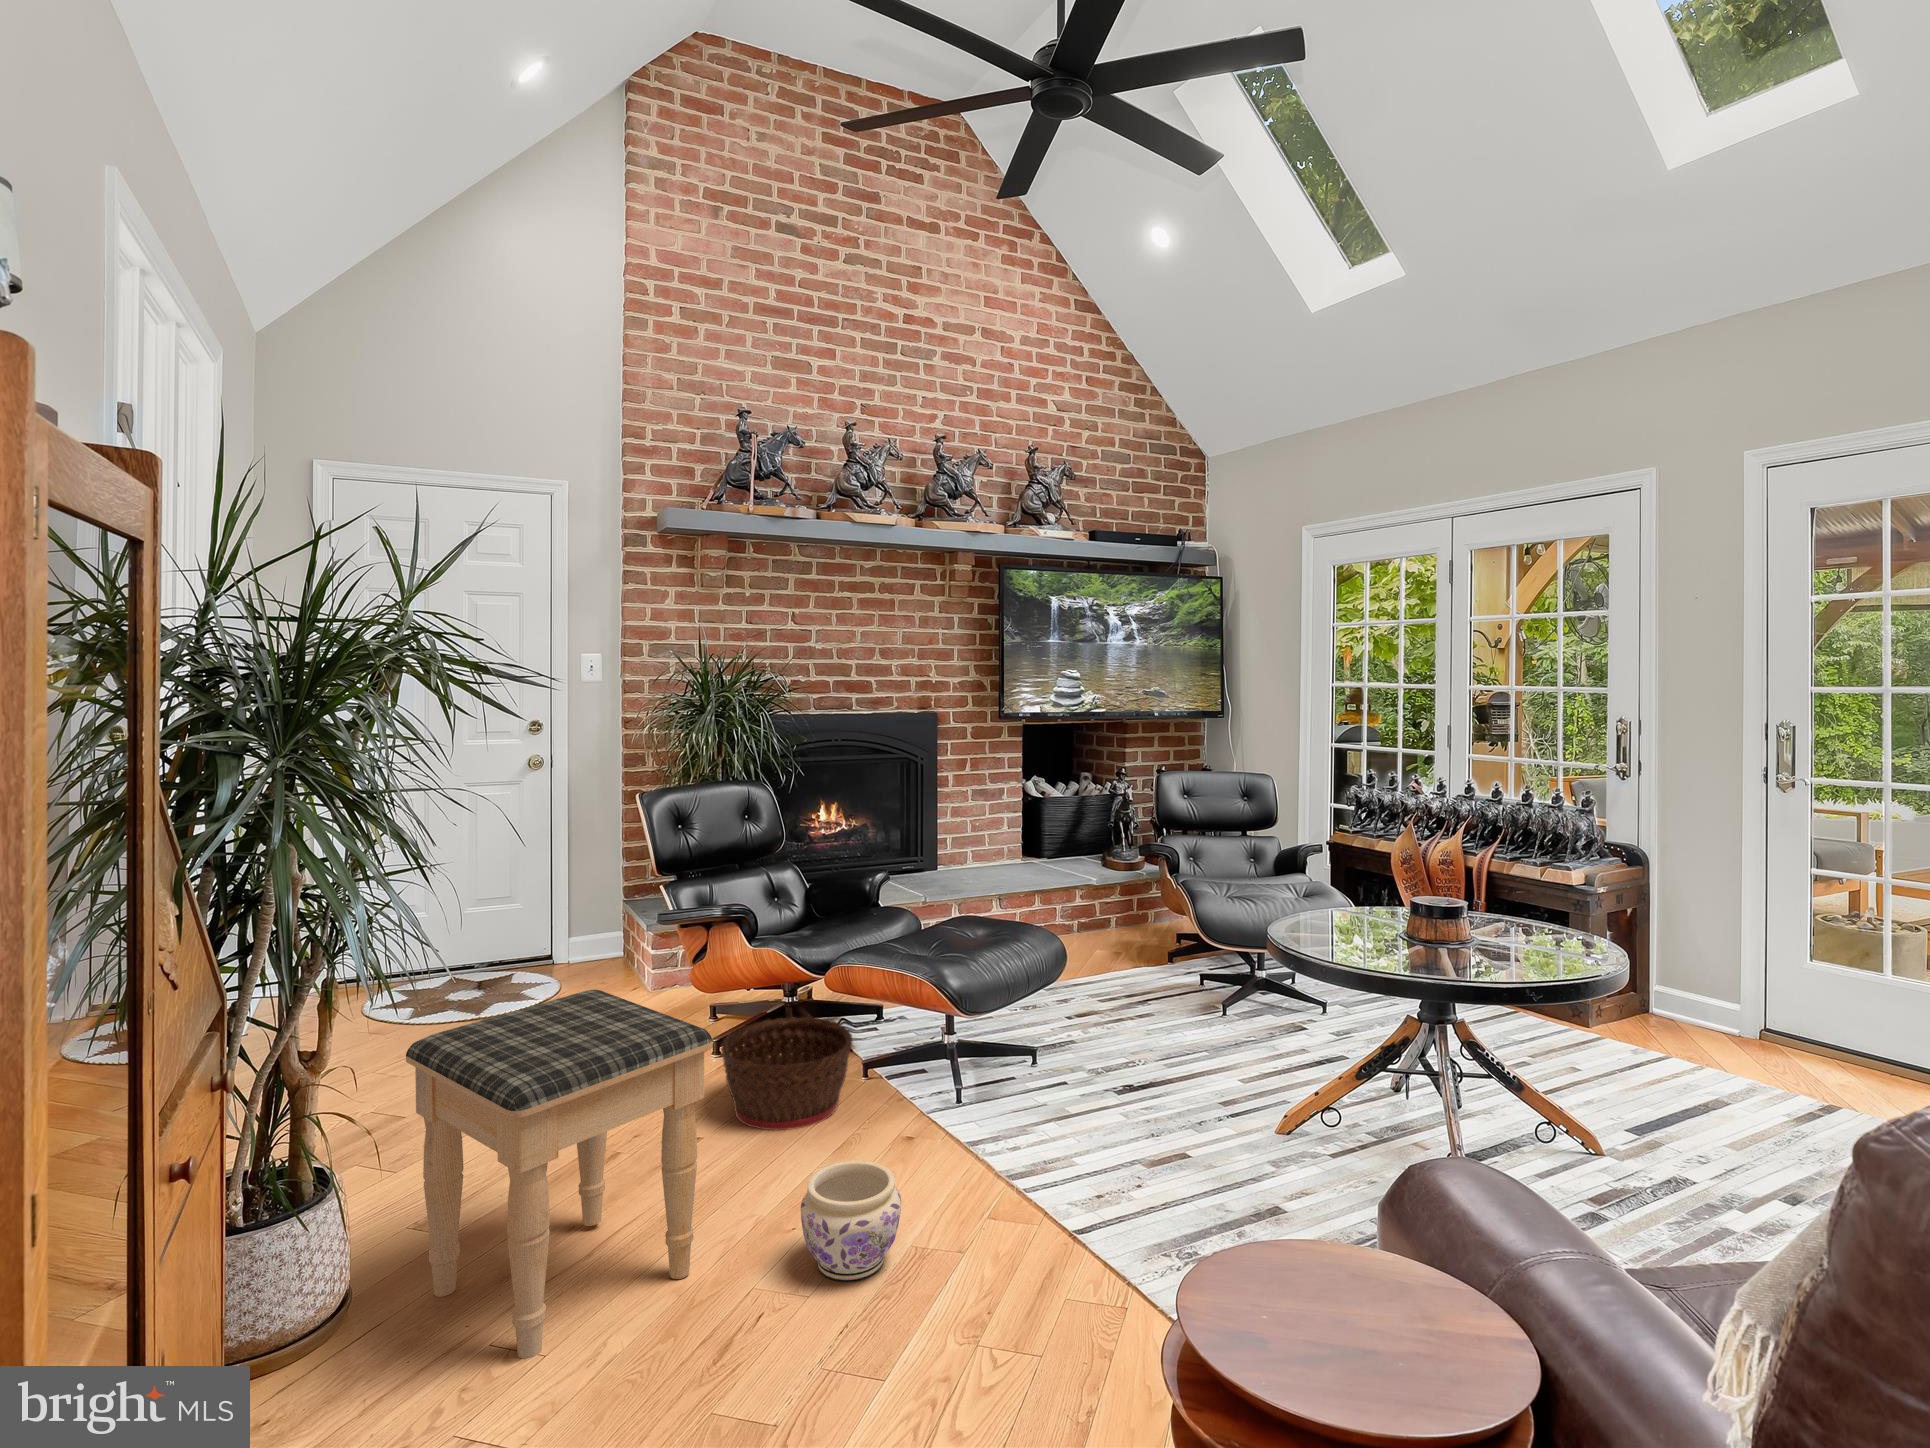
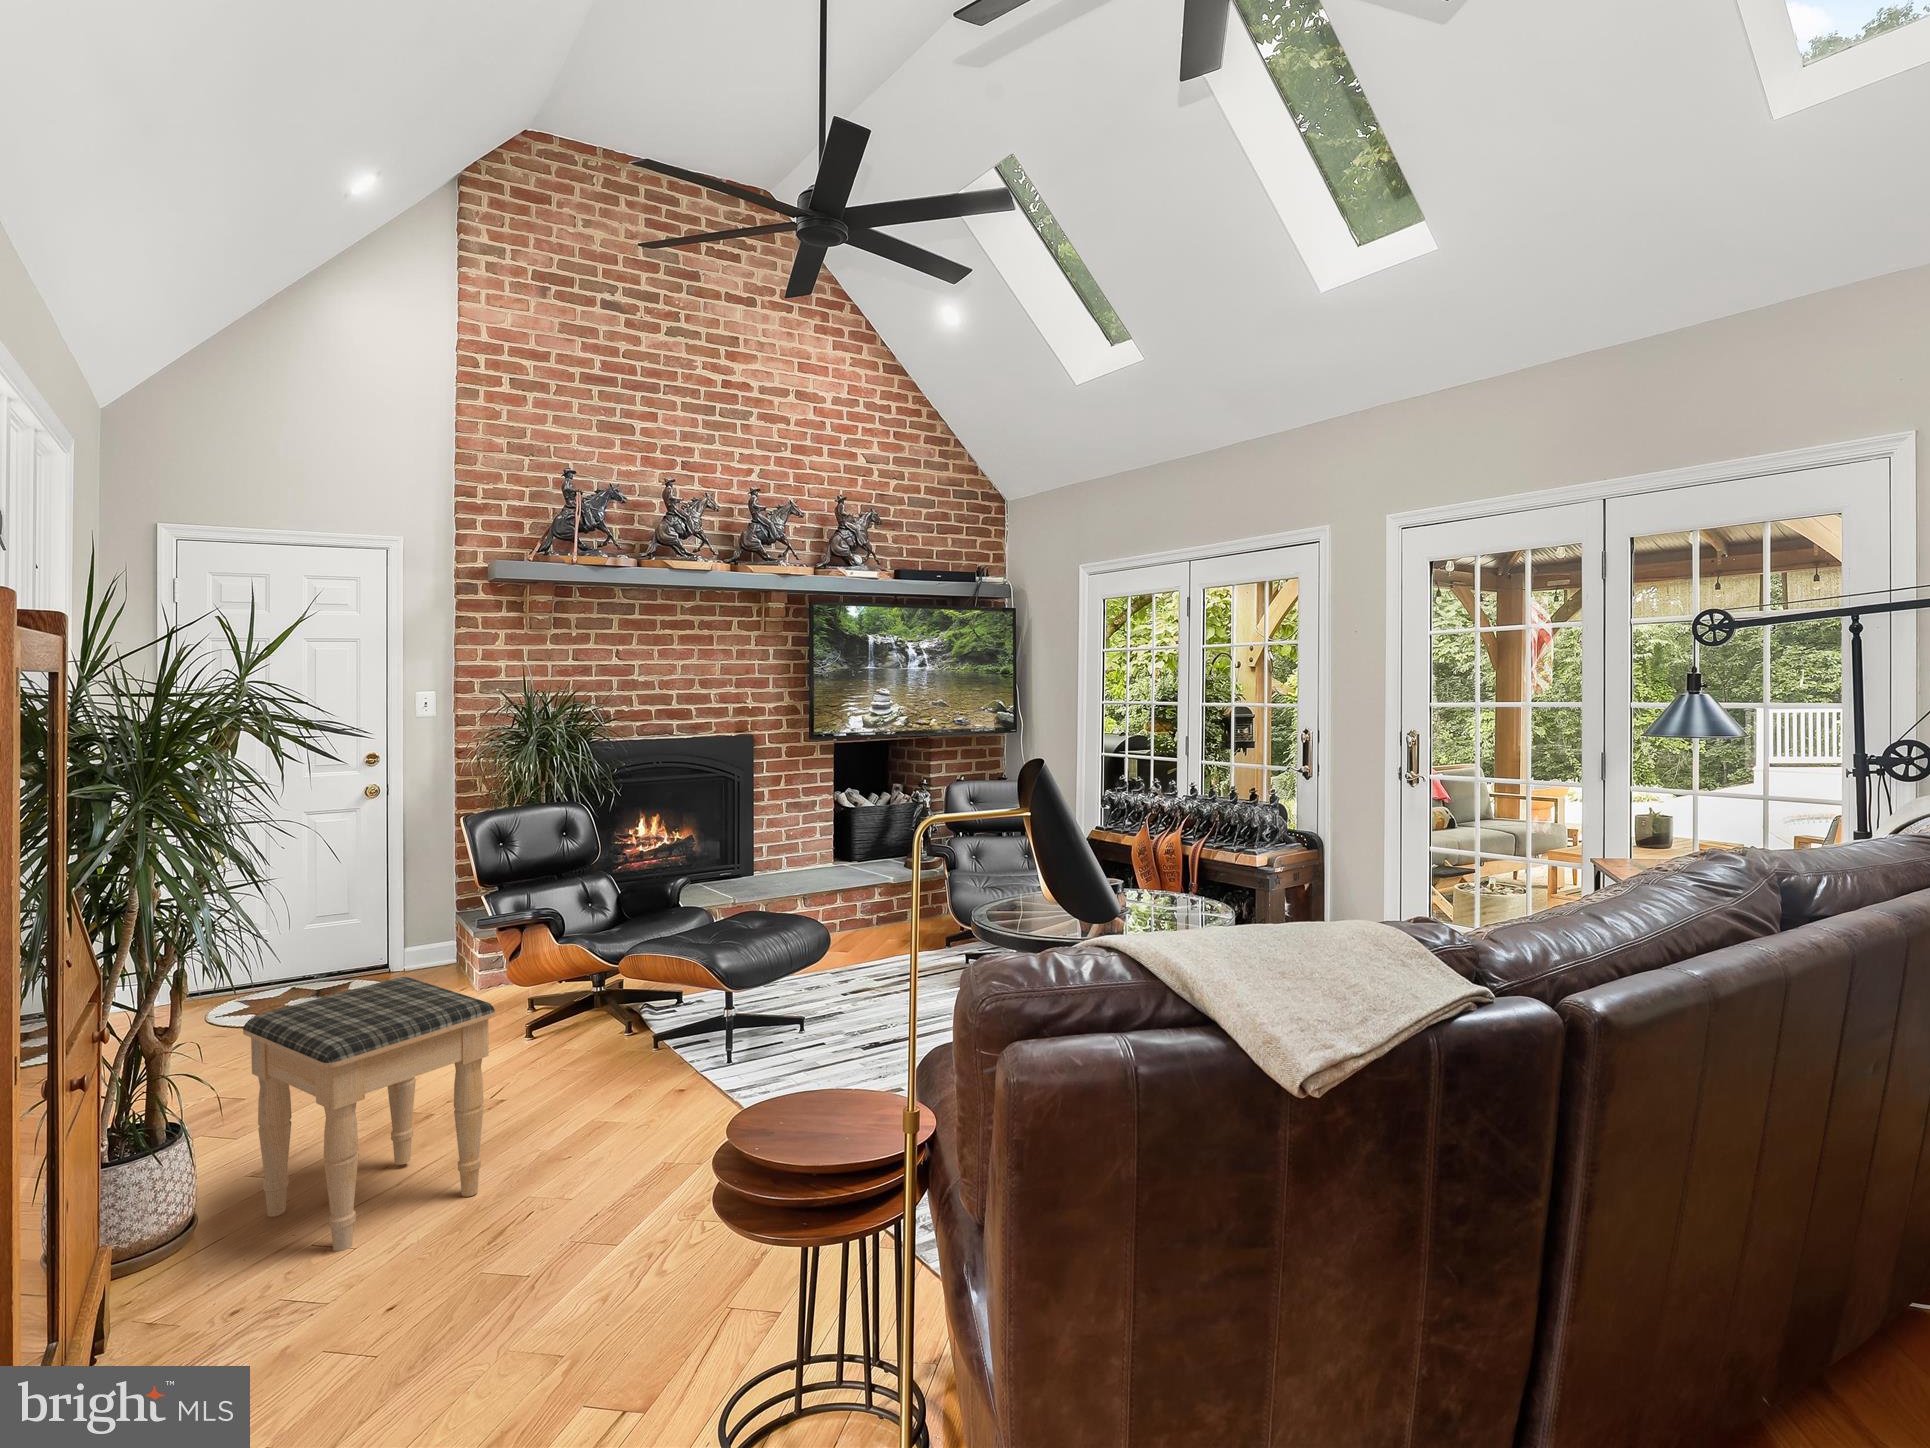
basket: present [721,1017,852,1130] -> none [524,1001,639,1093]
planter: present [801,1161,901,1282] -> none [567,1103,649,1193]

